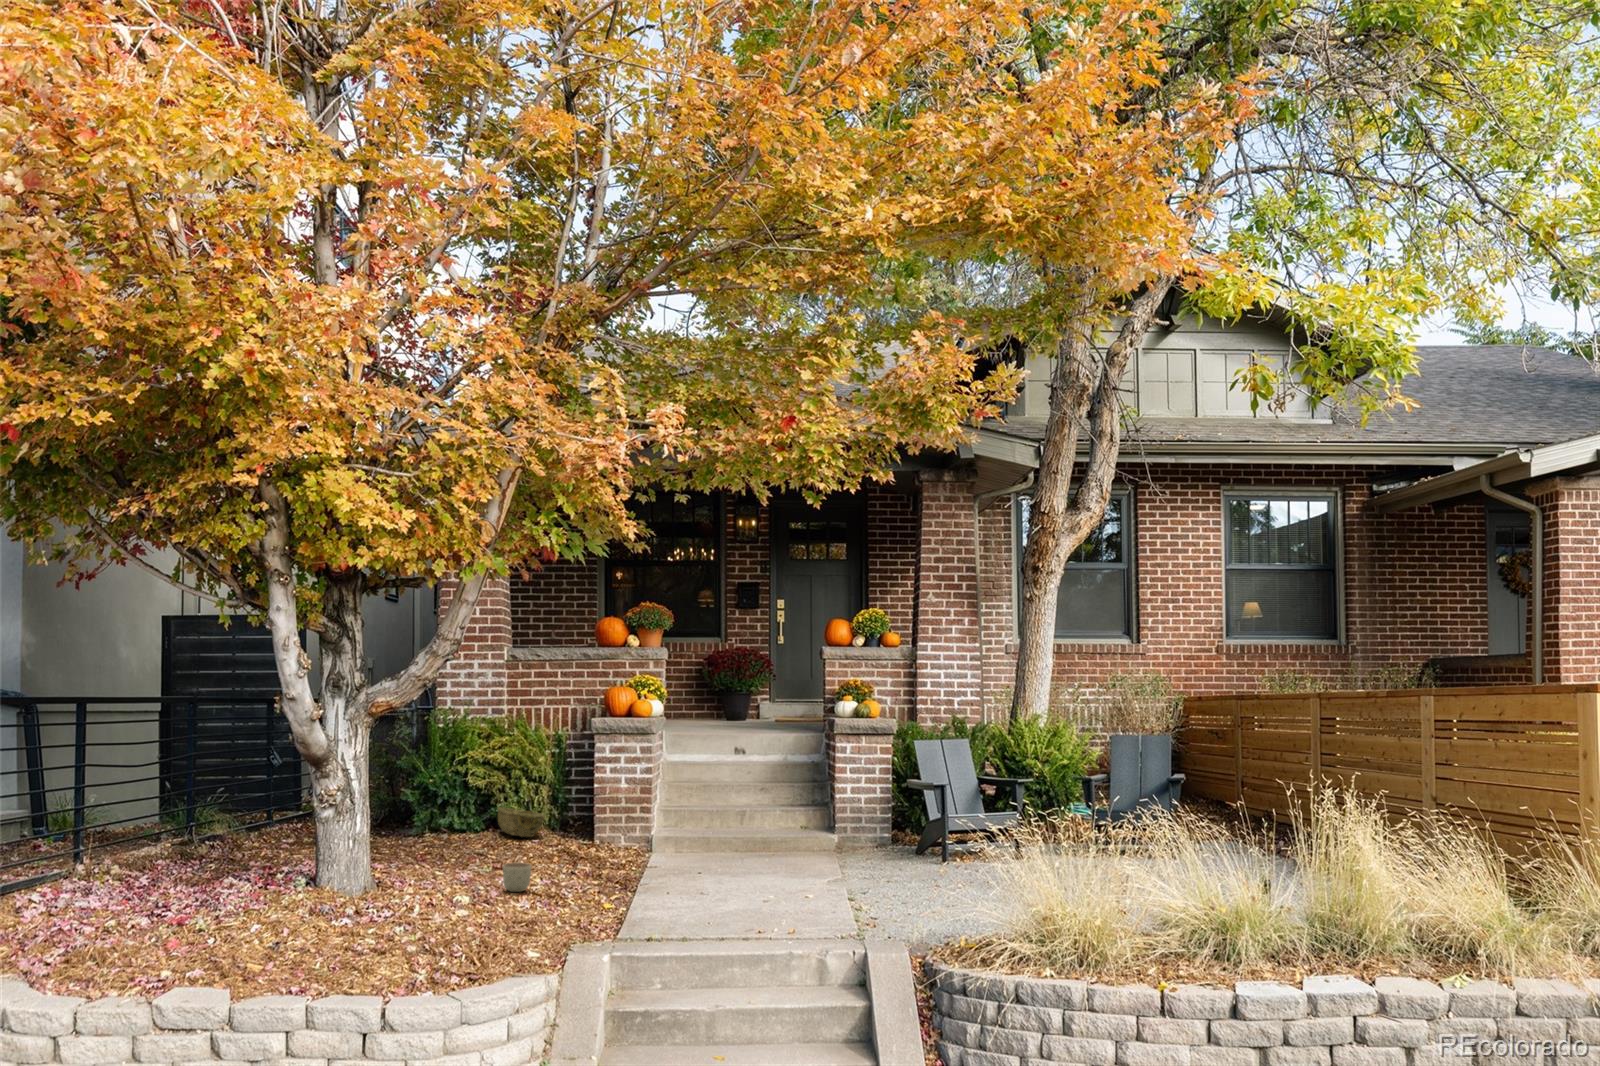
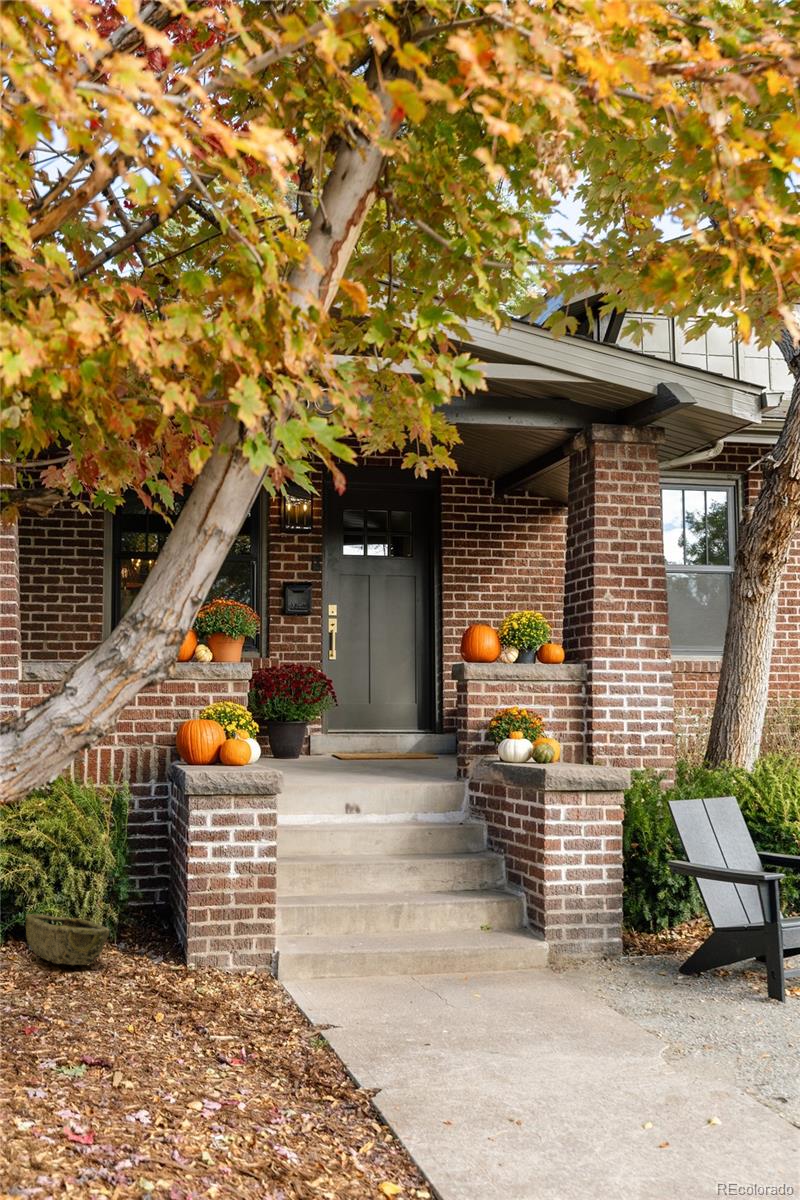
planter: present [503,863,532,892] -> none [122,1064,178,1127]

